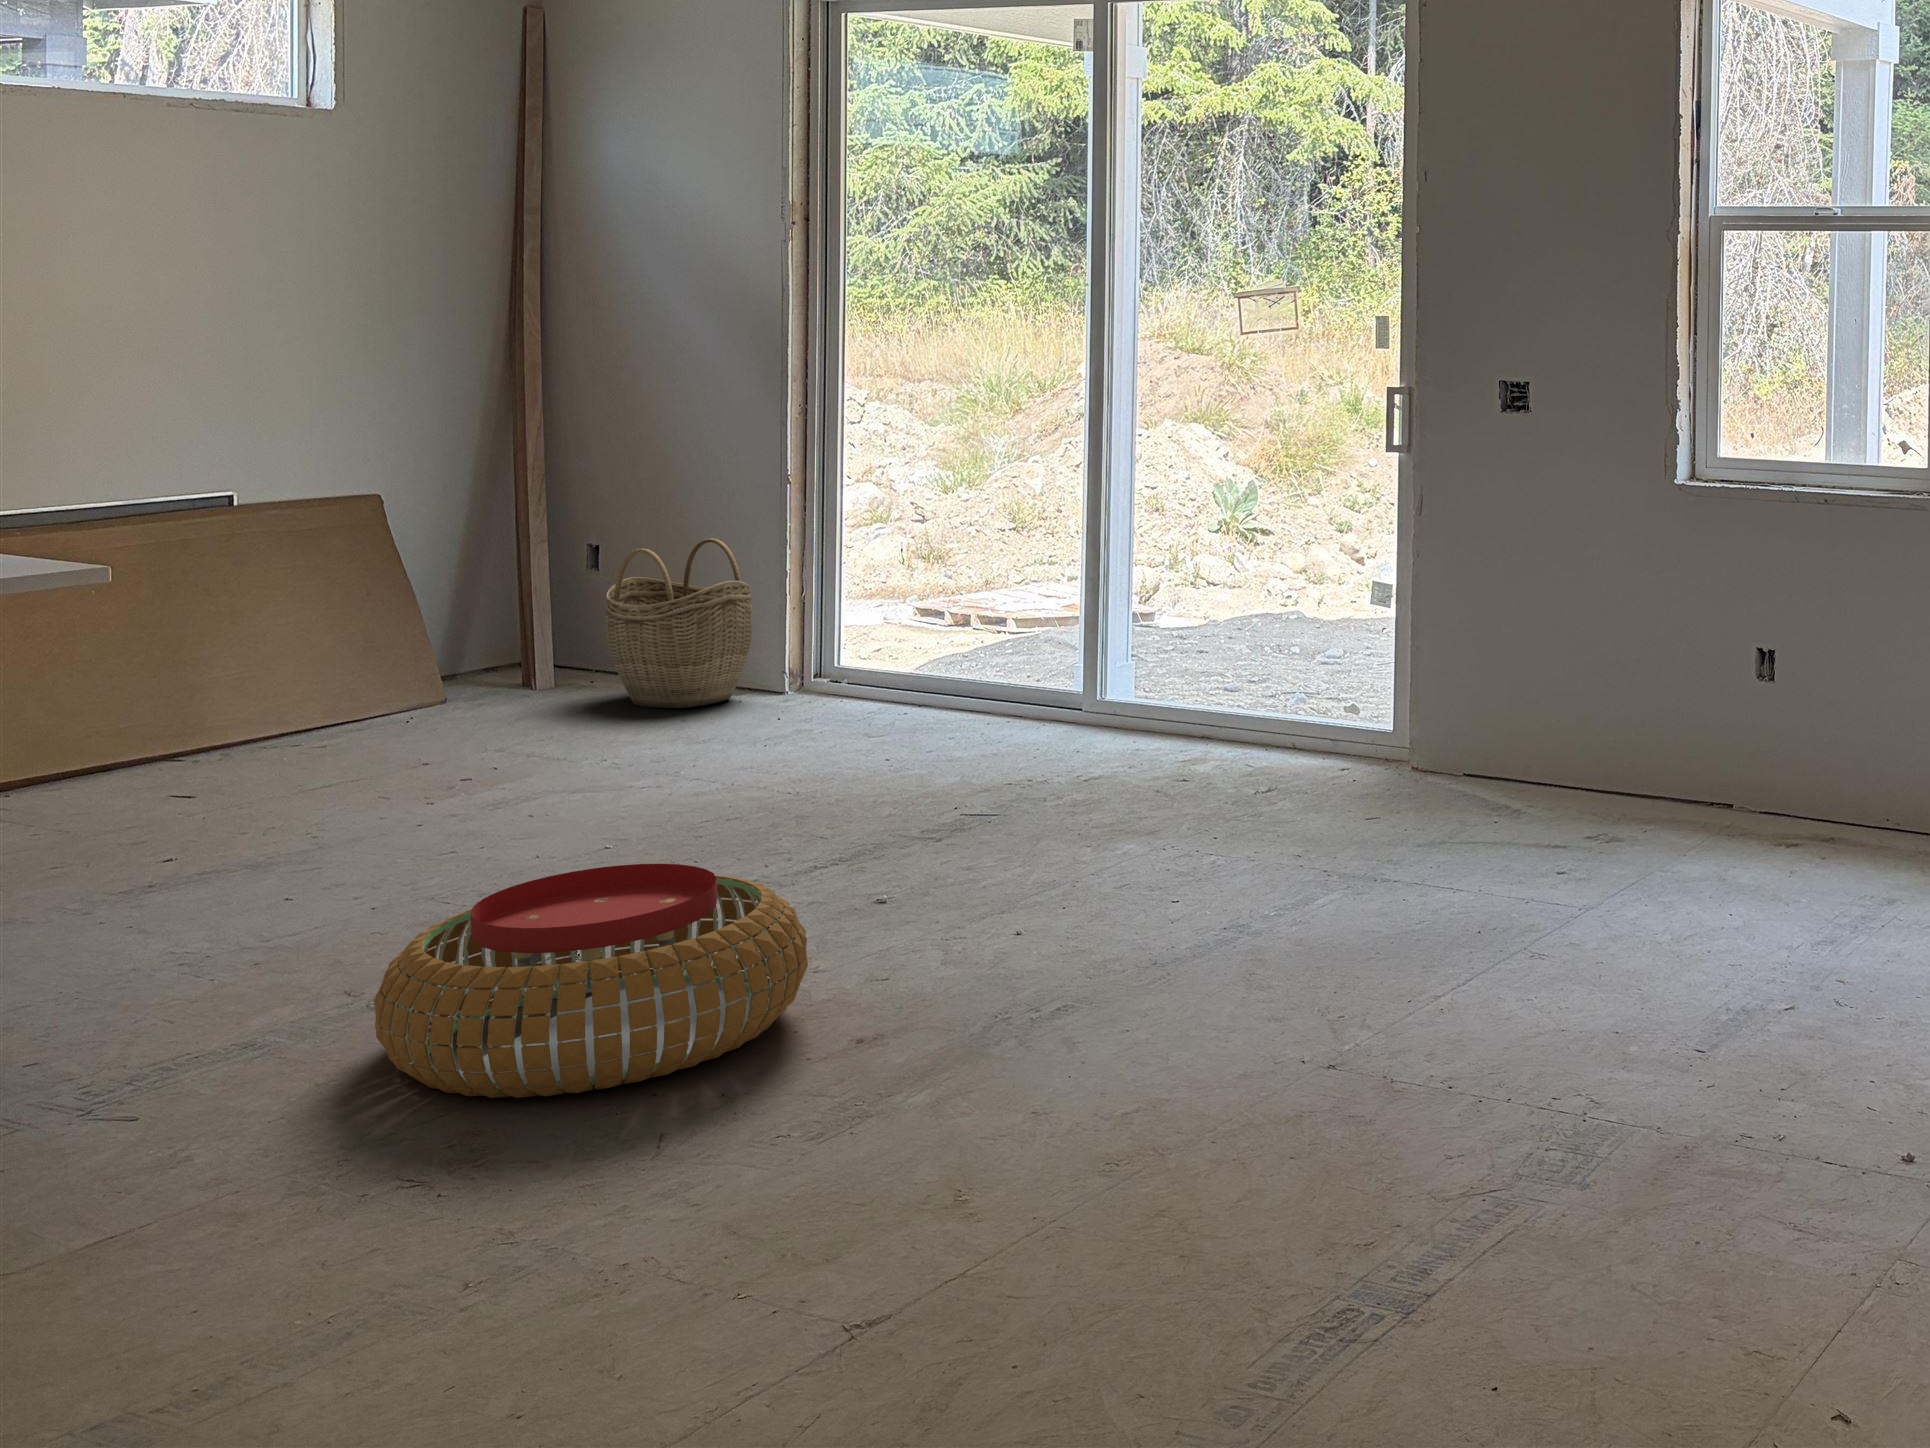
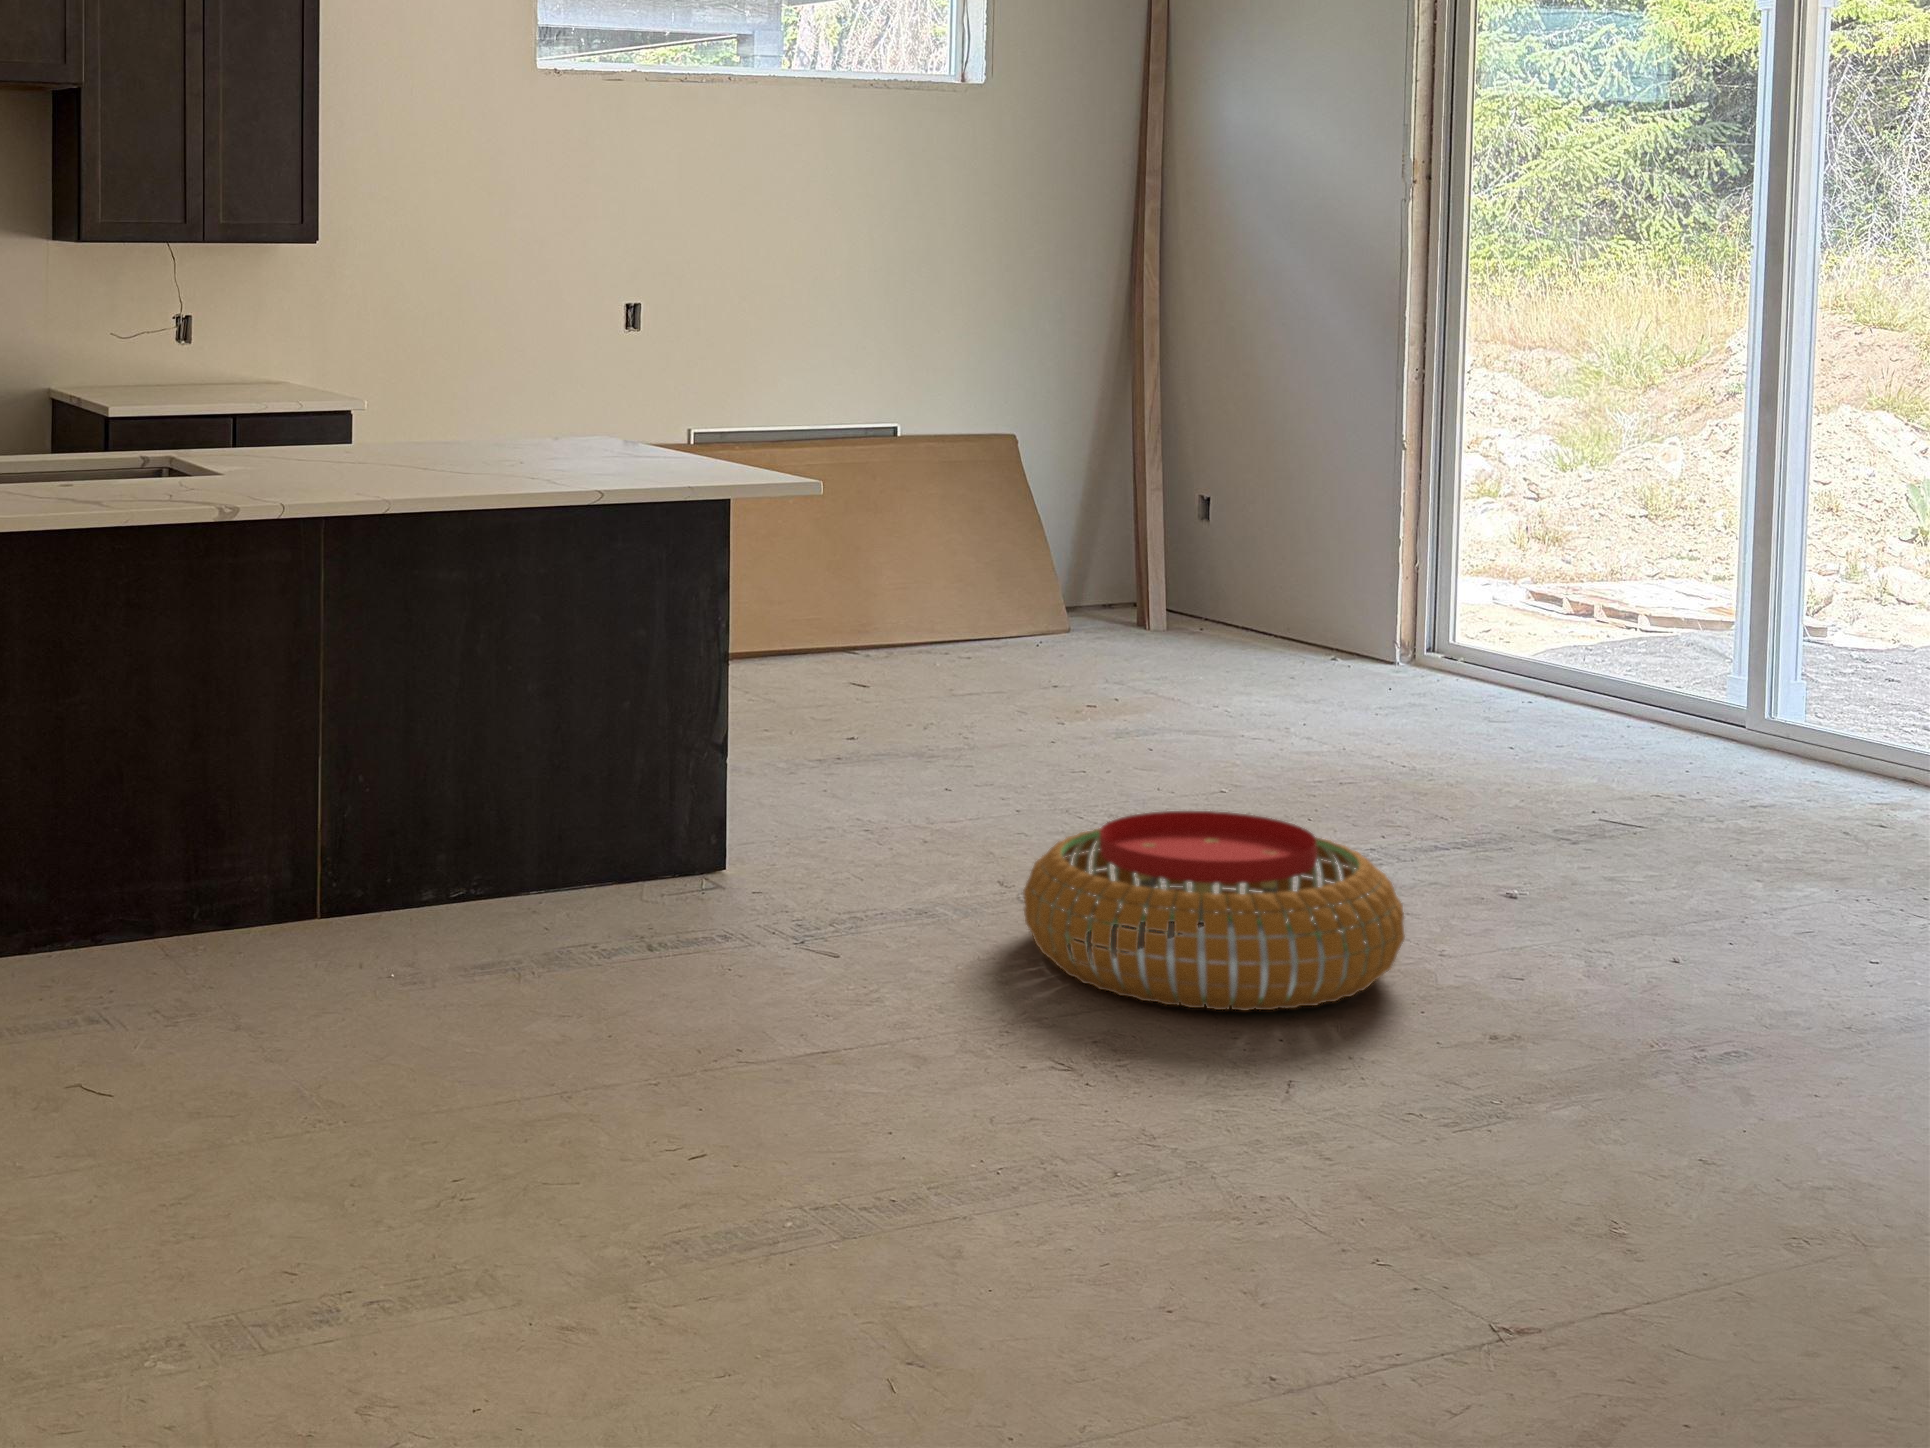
woven basket: present [606,538,753,708] -> none [1210,499,1355,666]

